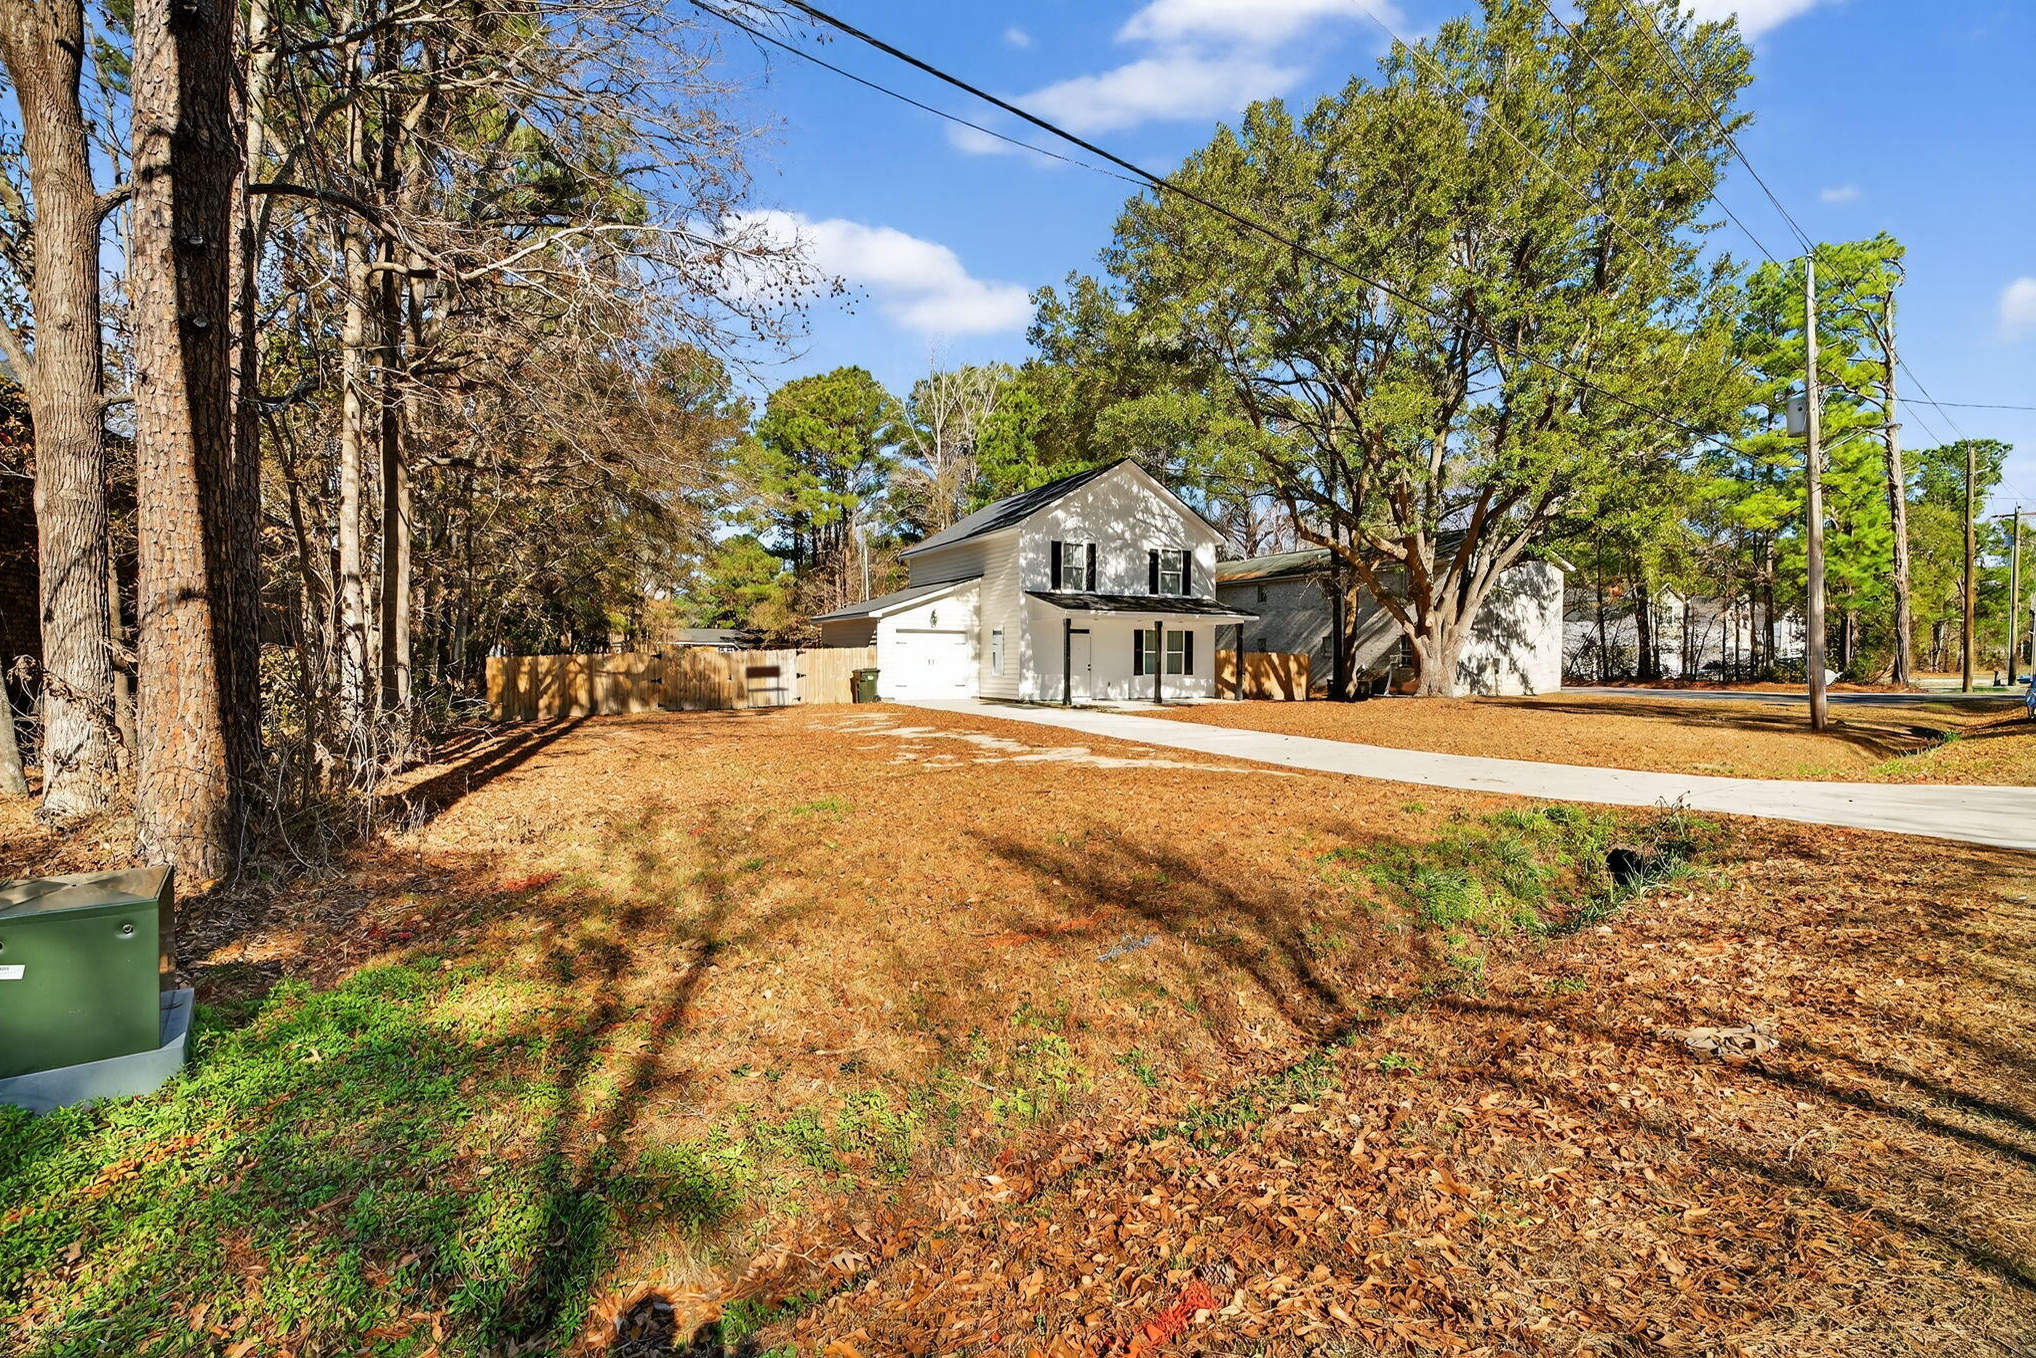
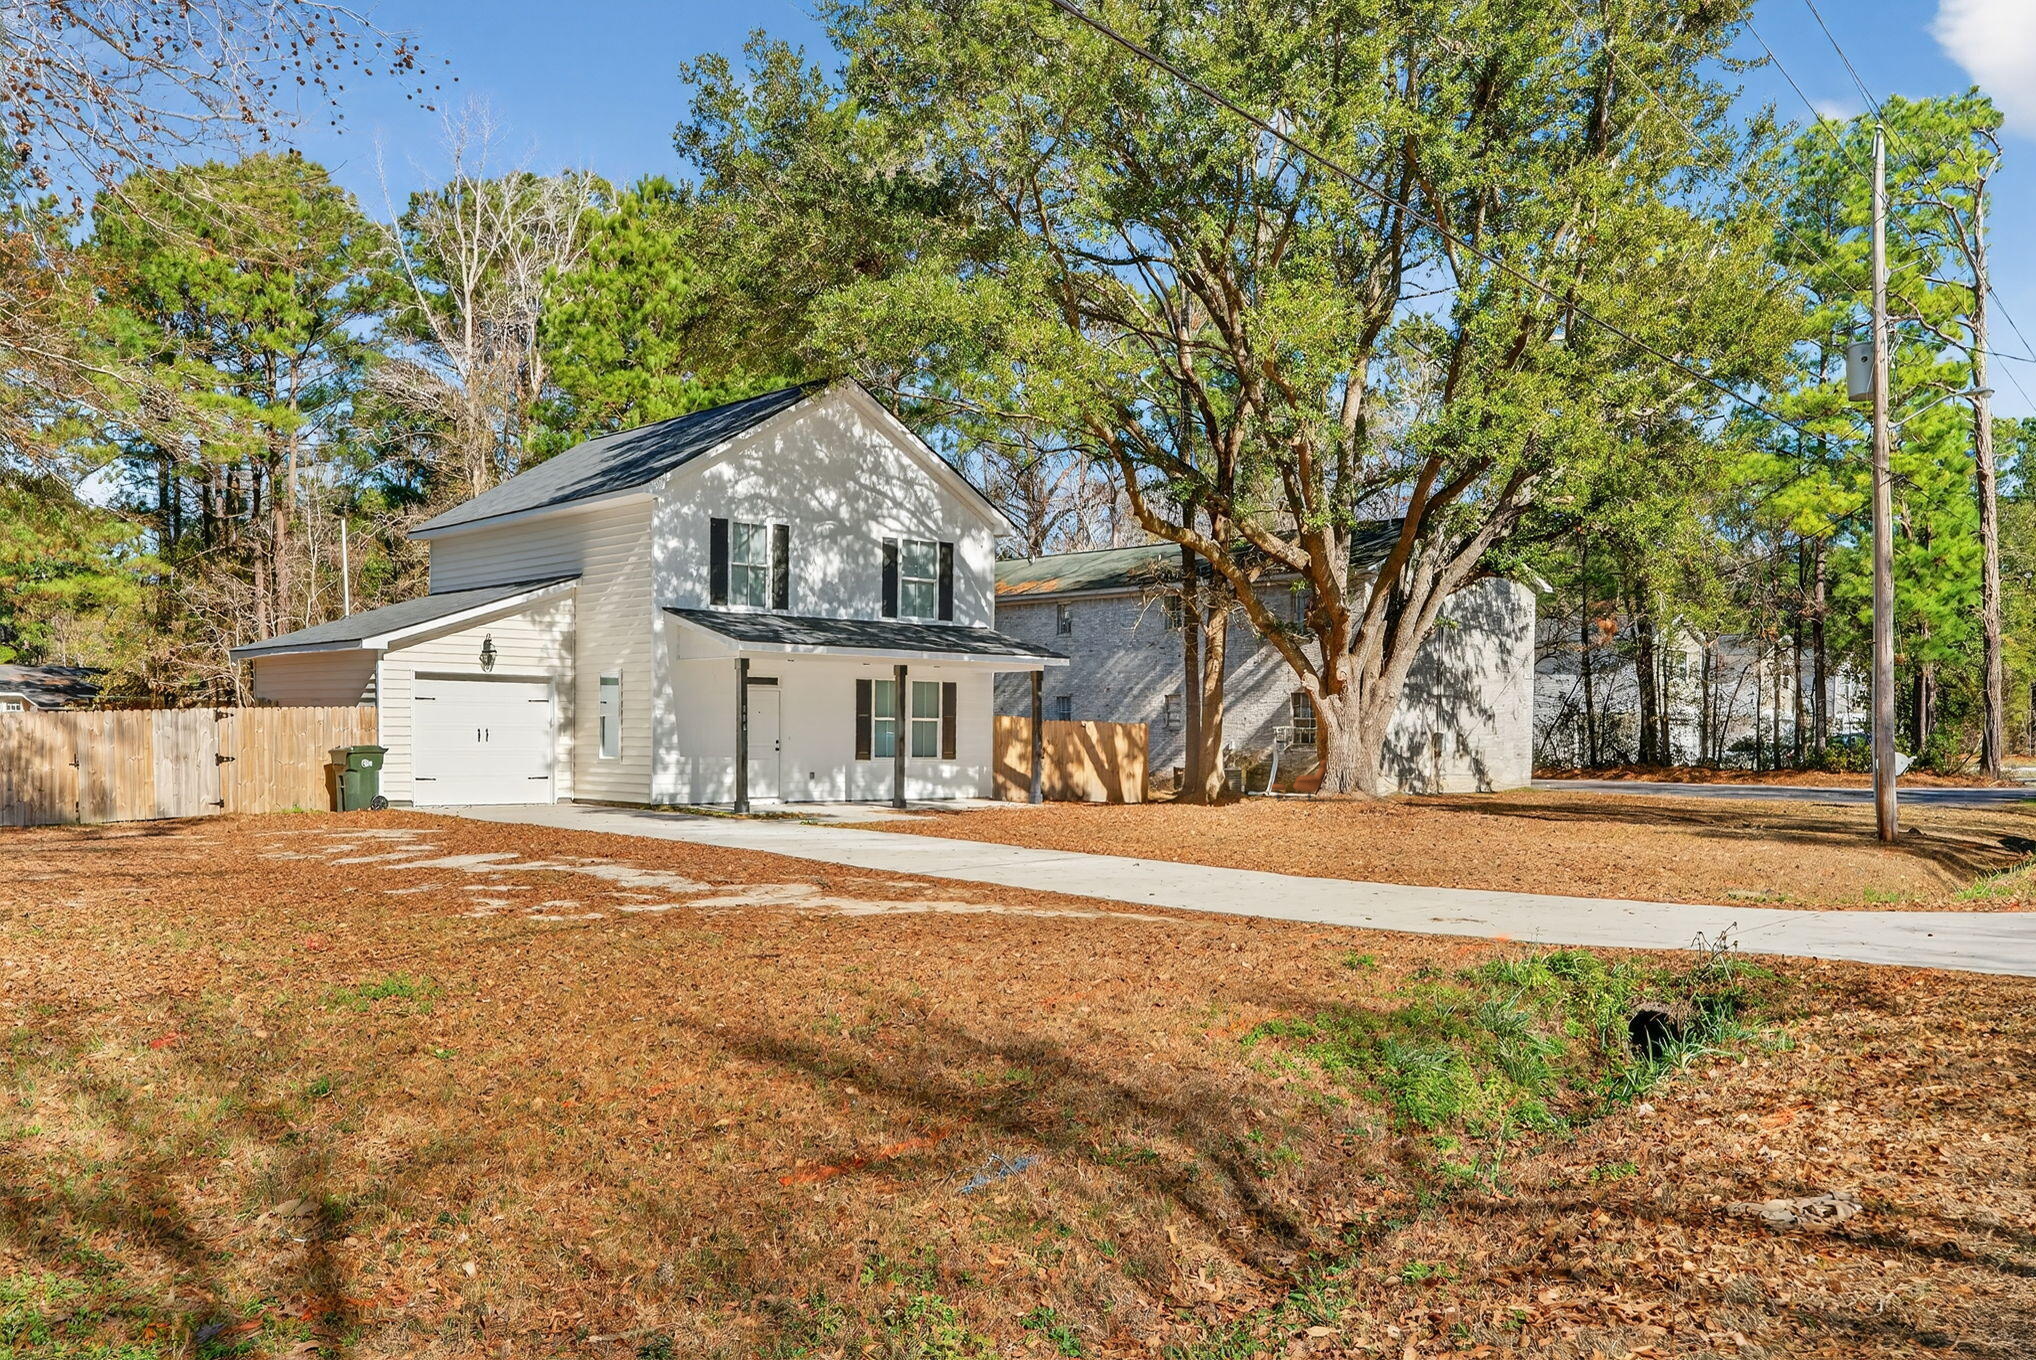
bench: present [745,665,788,708] -> none [76,737,169,822]

